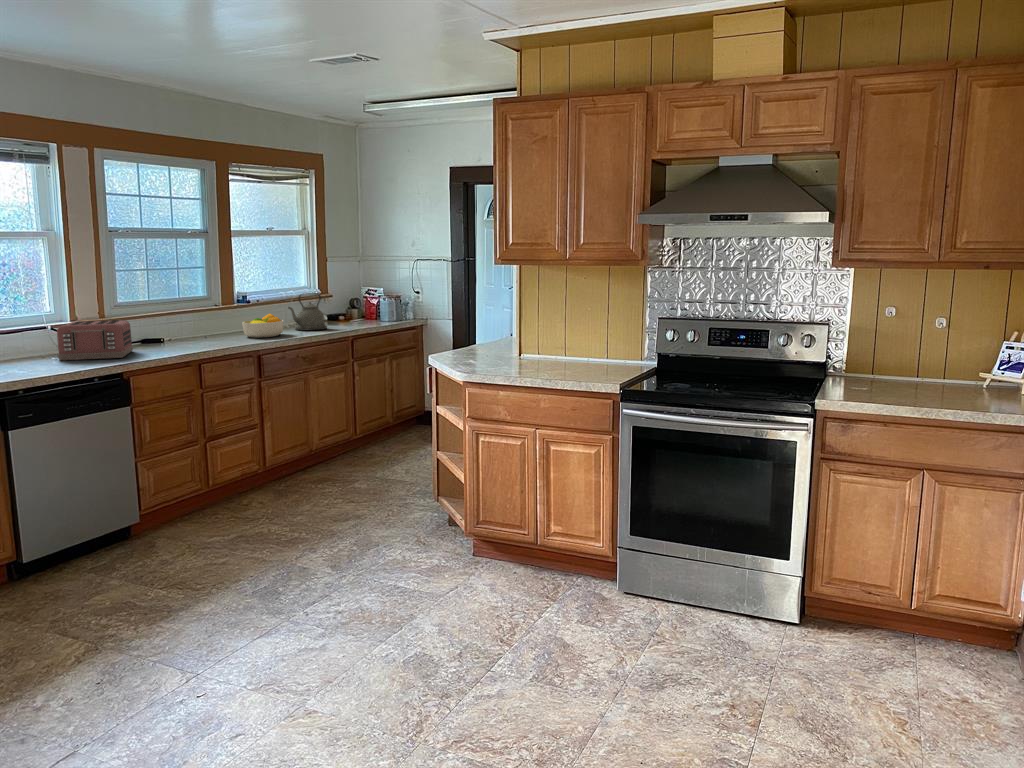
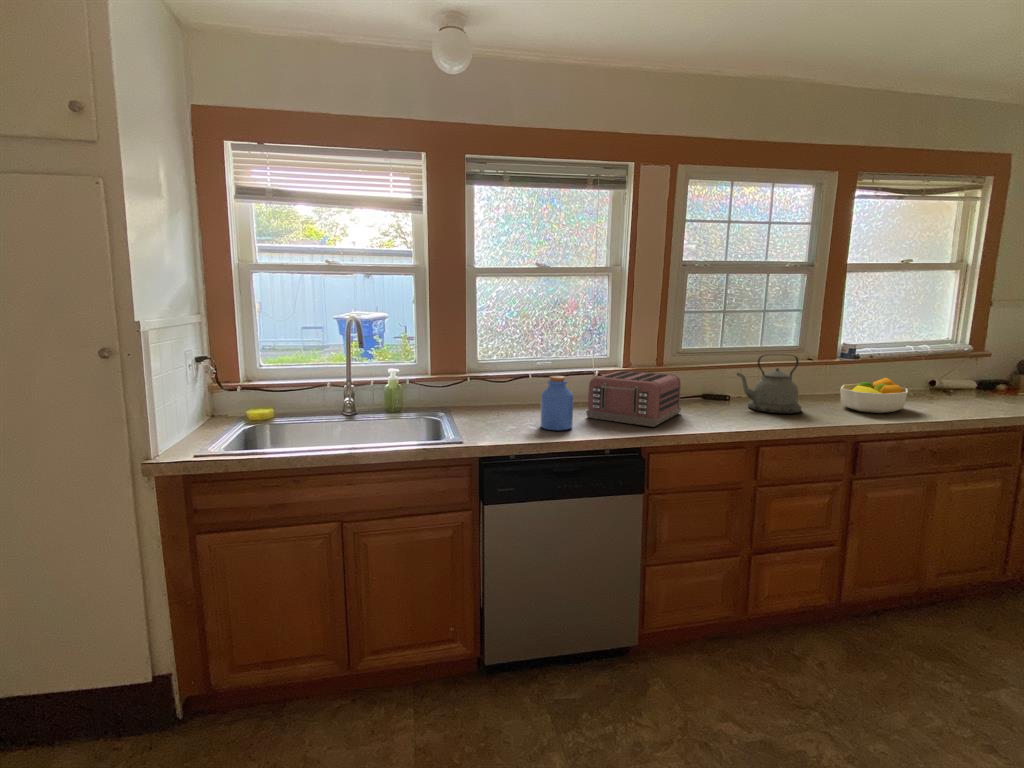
kettle: present [288,294,327,331] -> present [737,354,801,414]
jar: none [25,324,58,368] -> present [541,376,573,430]

